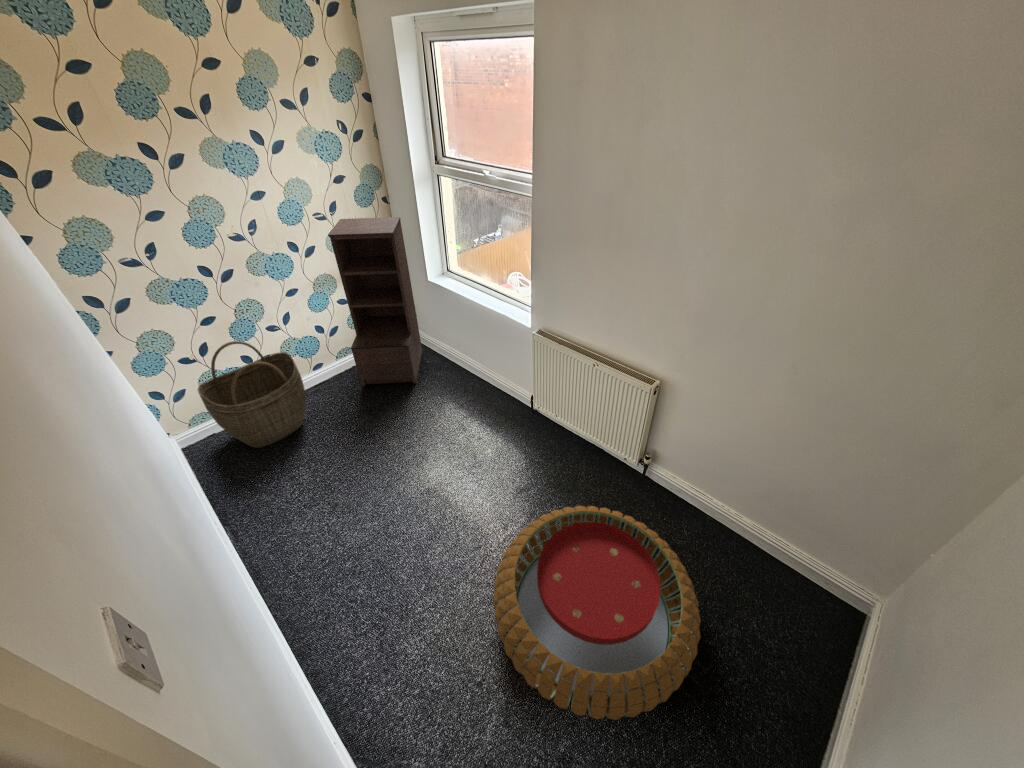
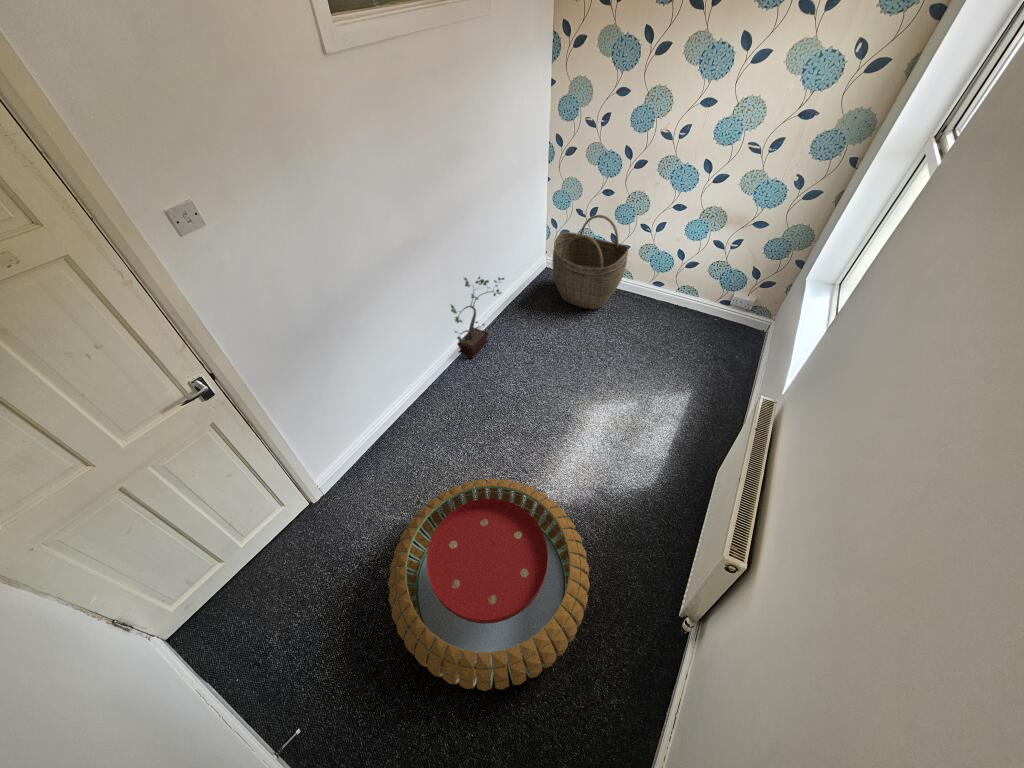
bookshelf: present [328,217,422,386] -> none [666,161,833,359]
potted plant: none [197,463,283,586] -> present [451,277,504,358]

